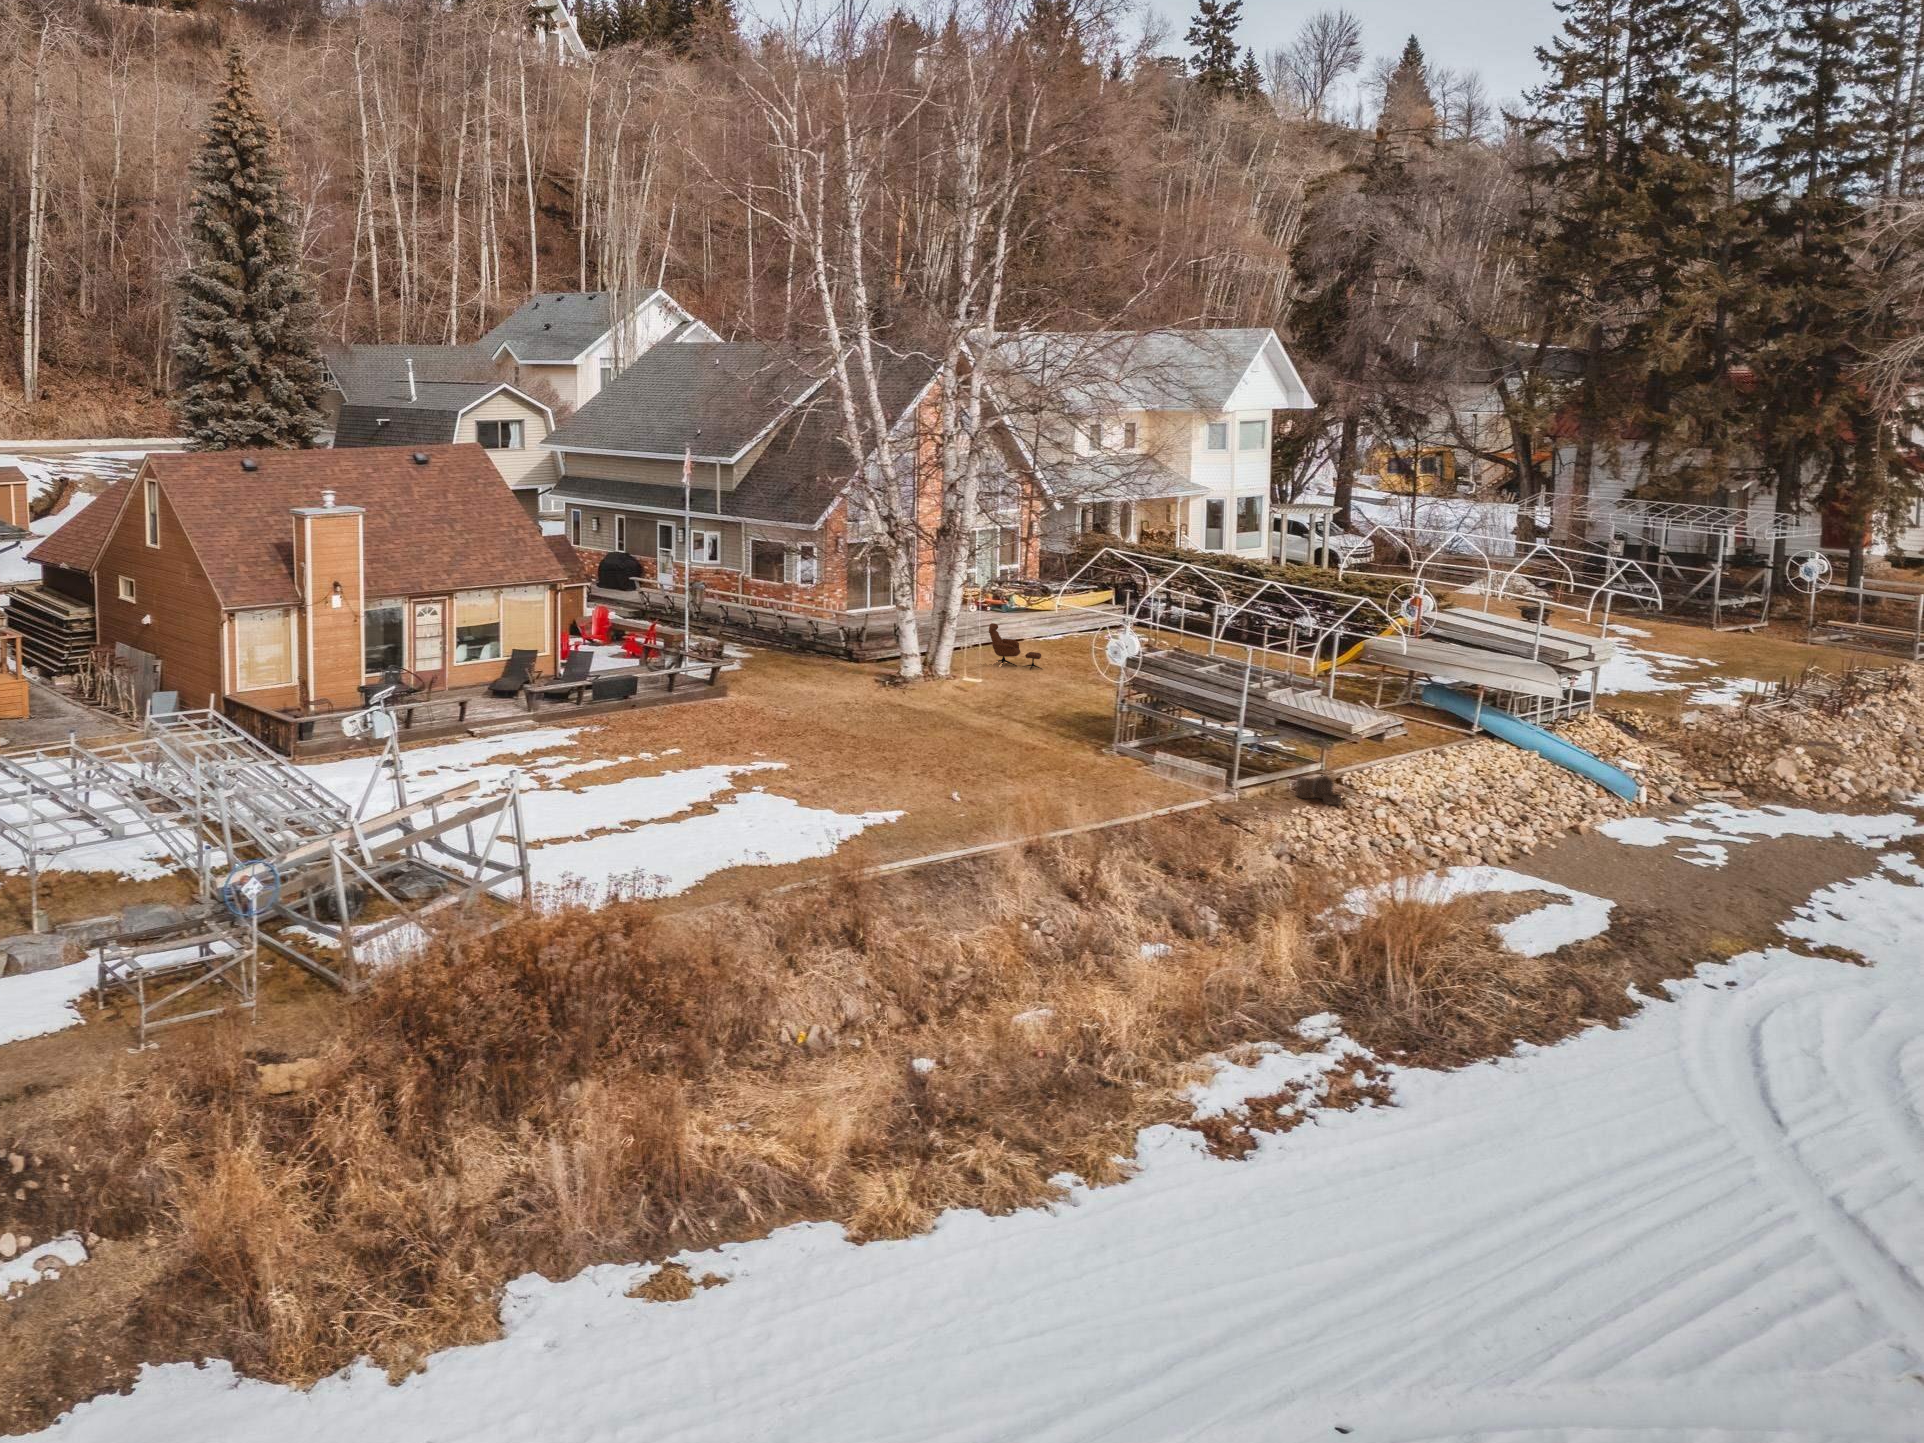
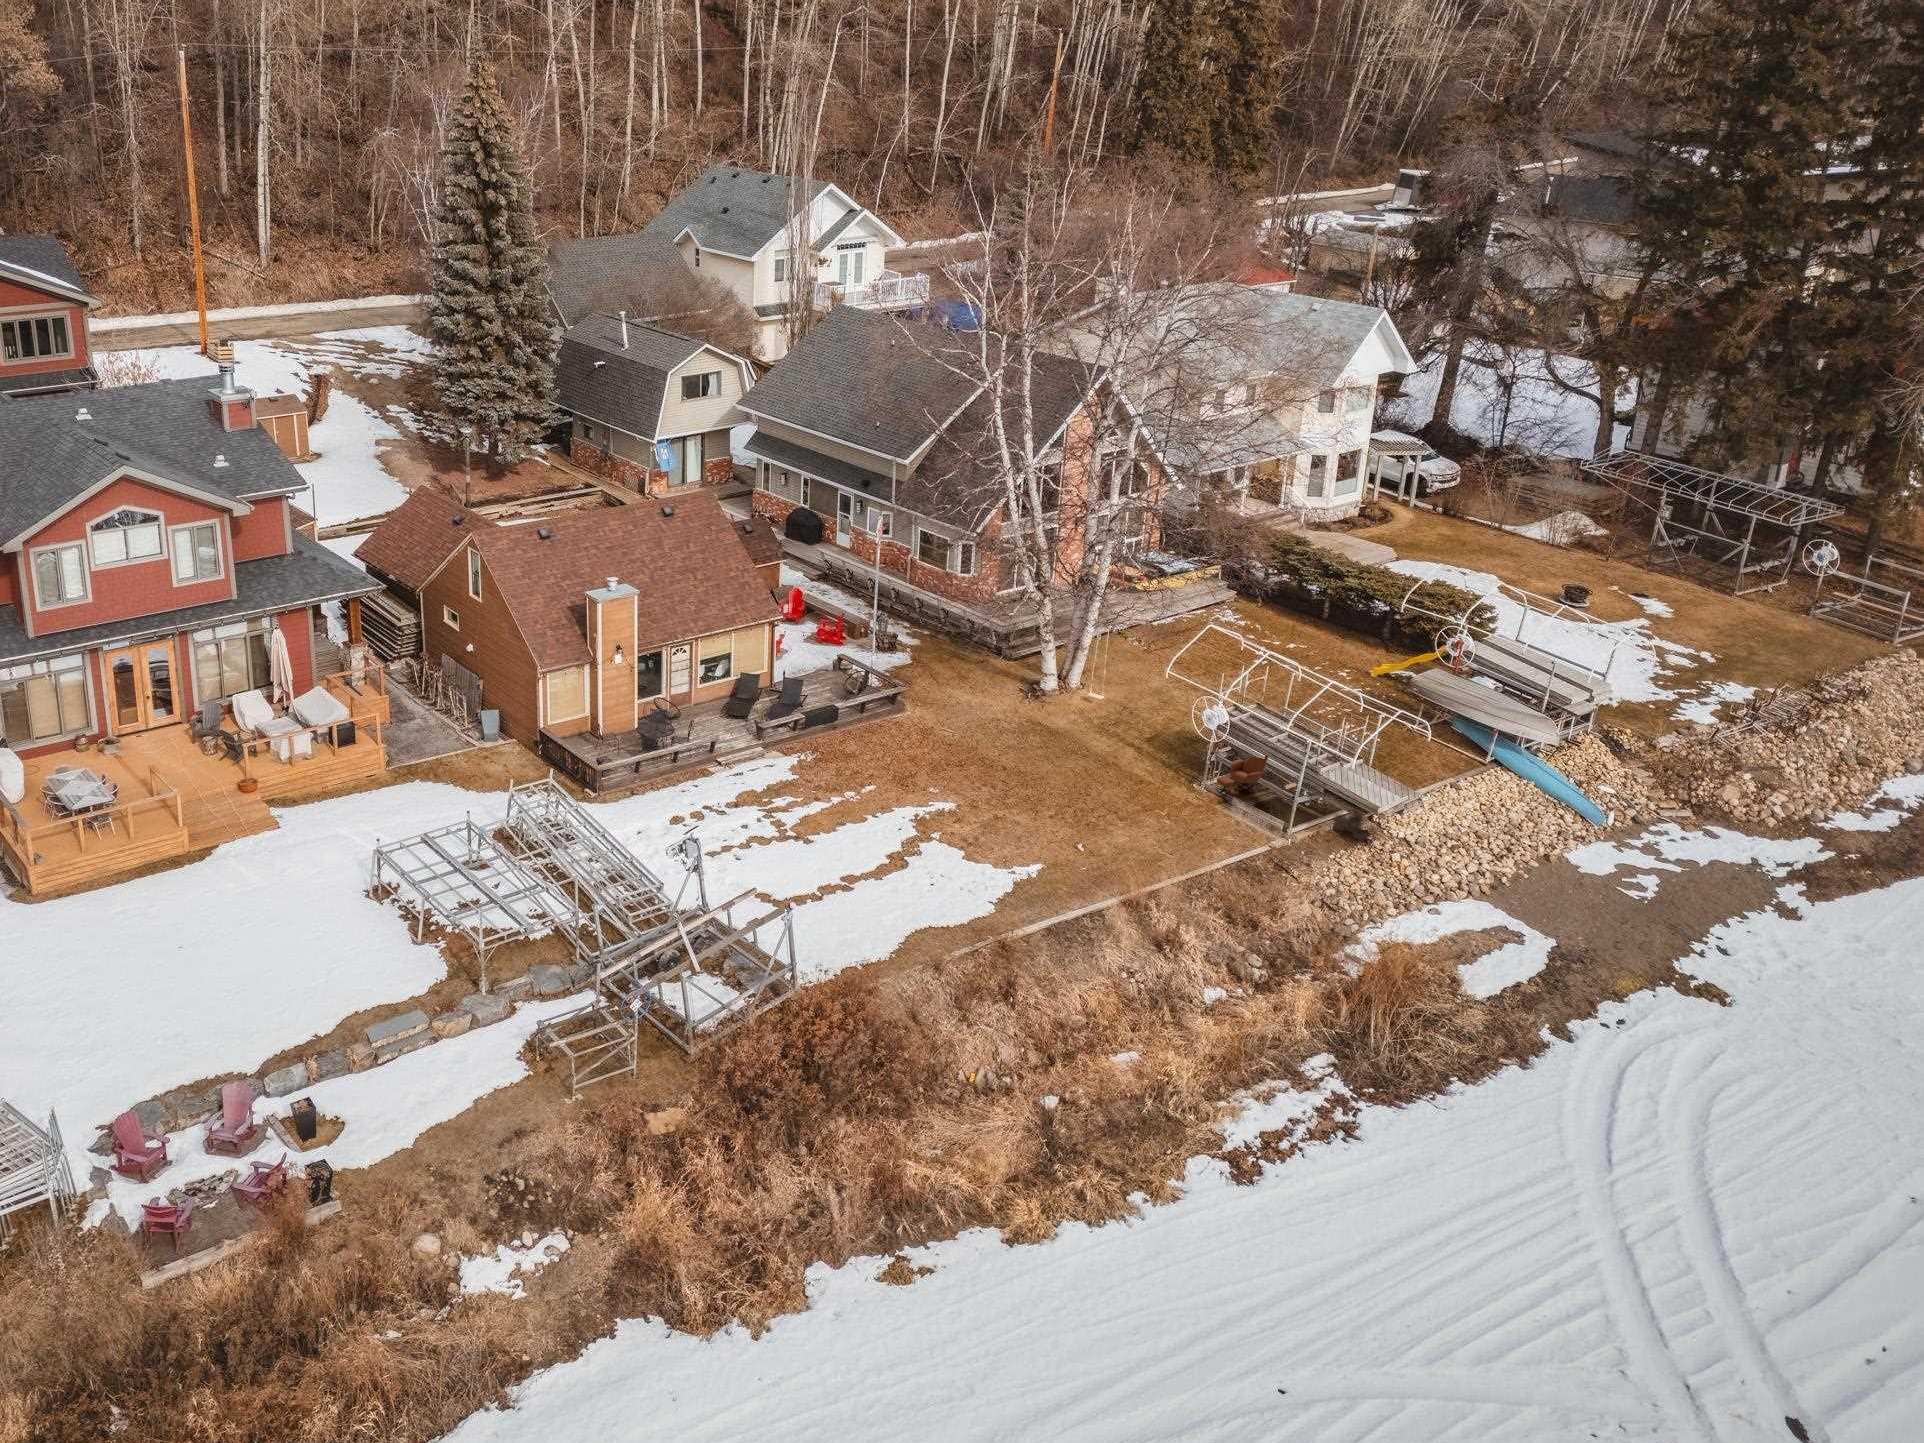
lounge chair: present [989,623,1042,669] -> present [1216,756,1268,796]

